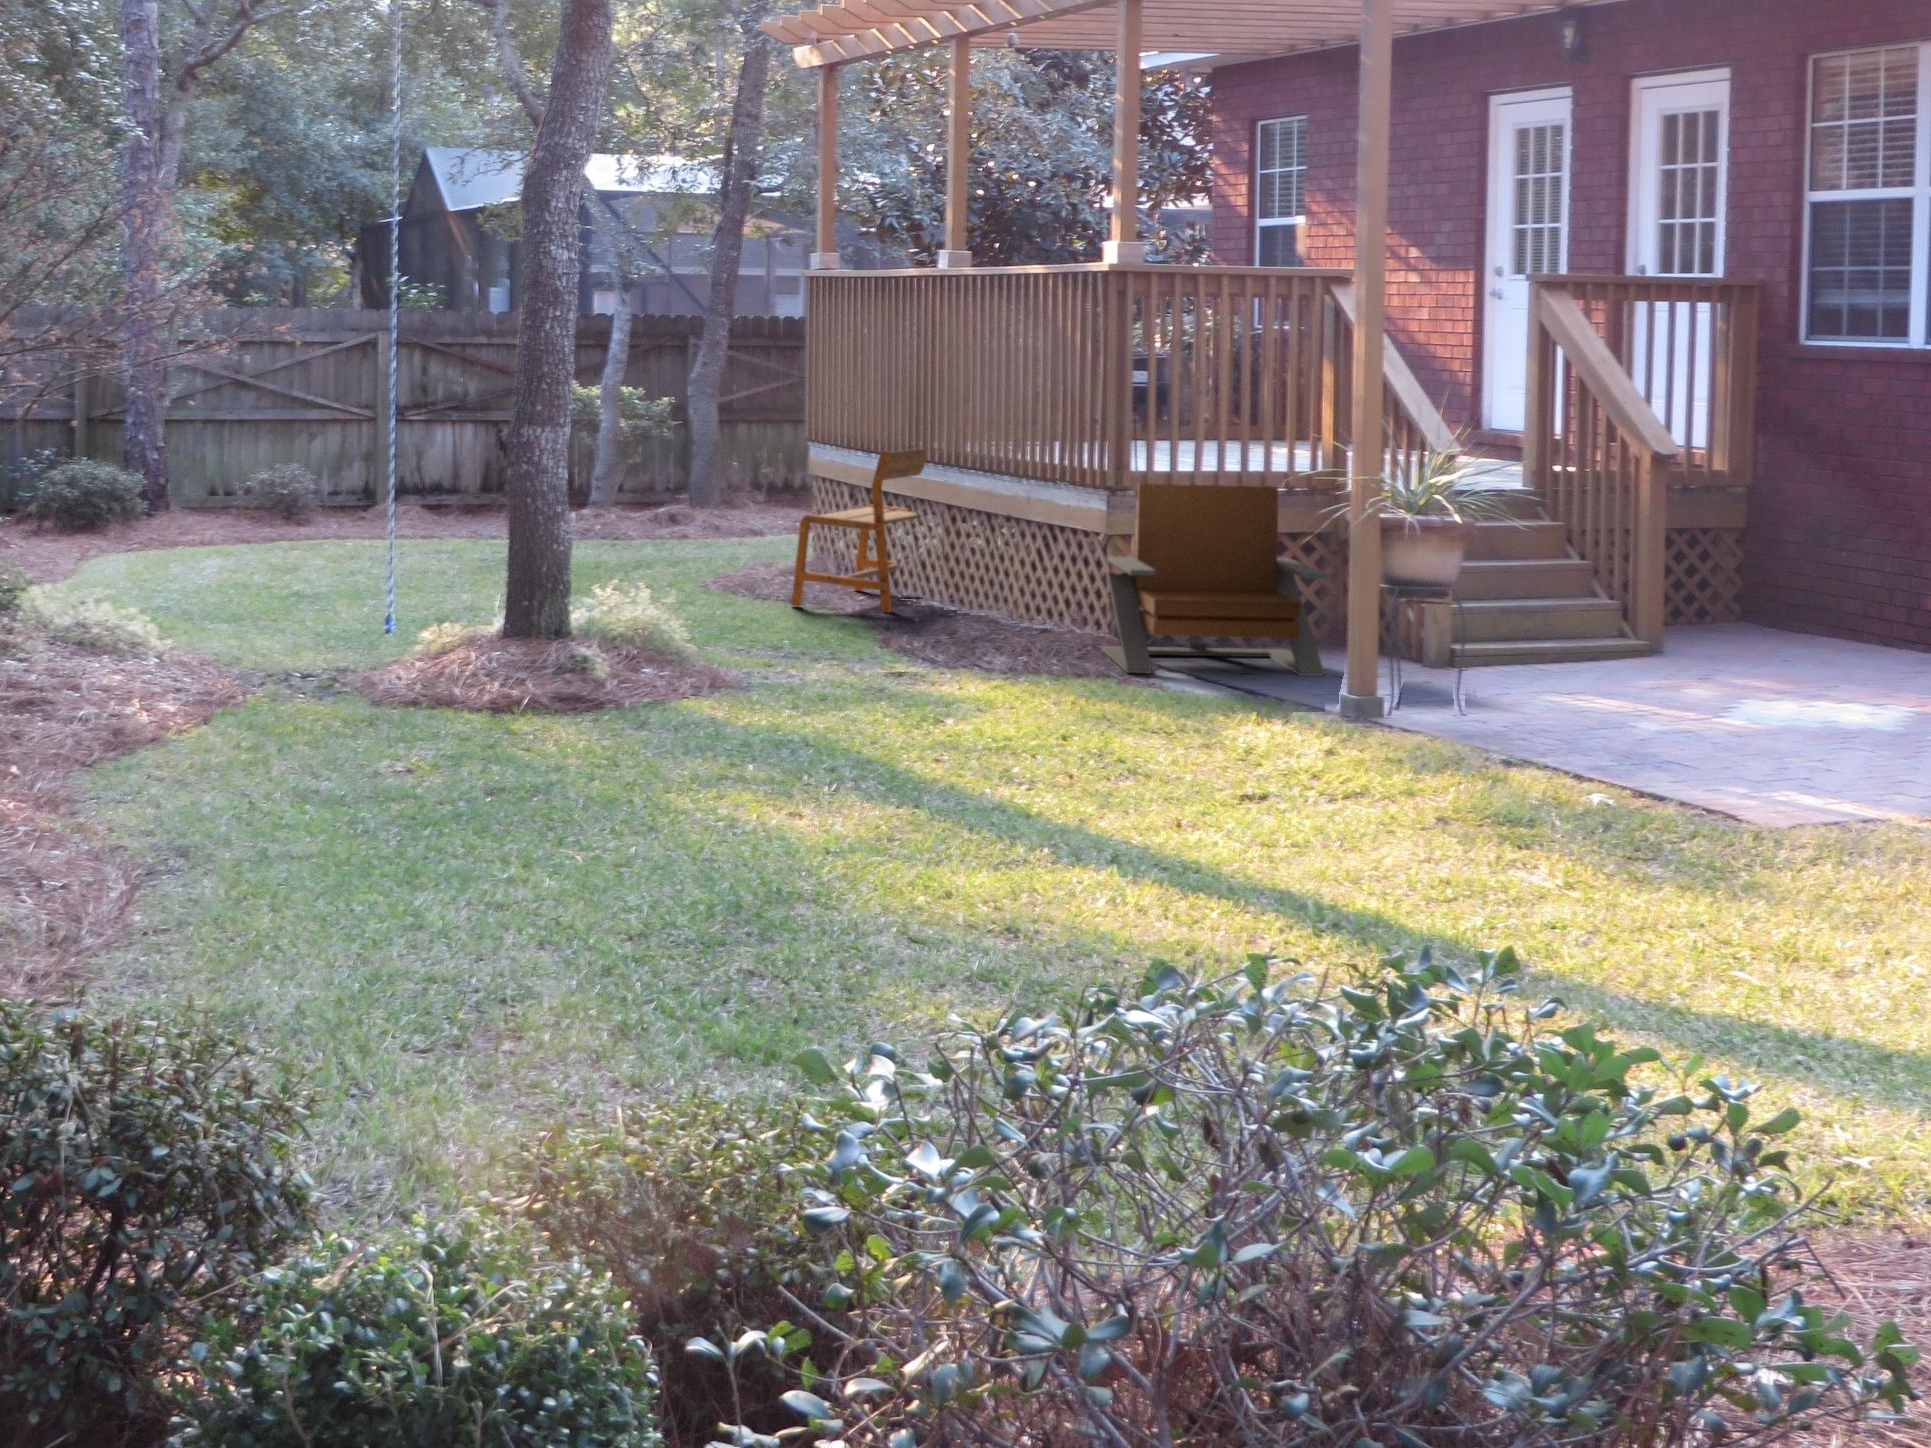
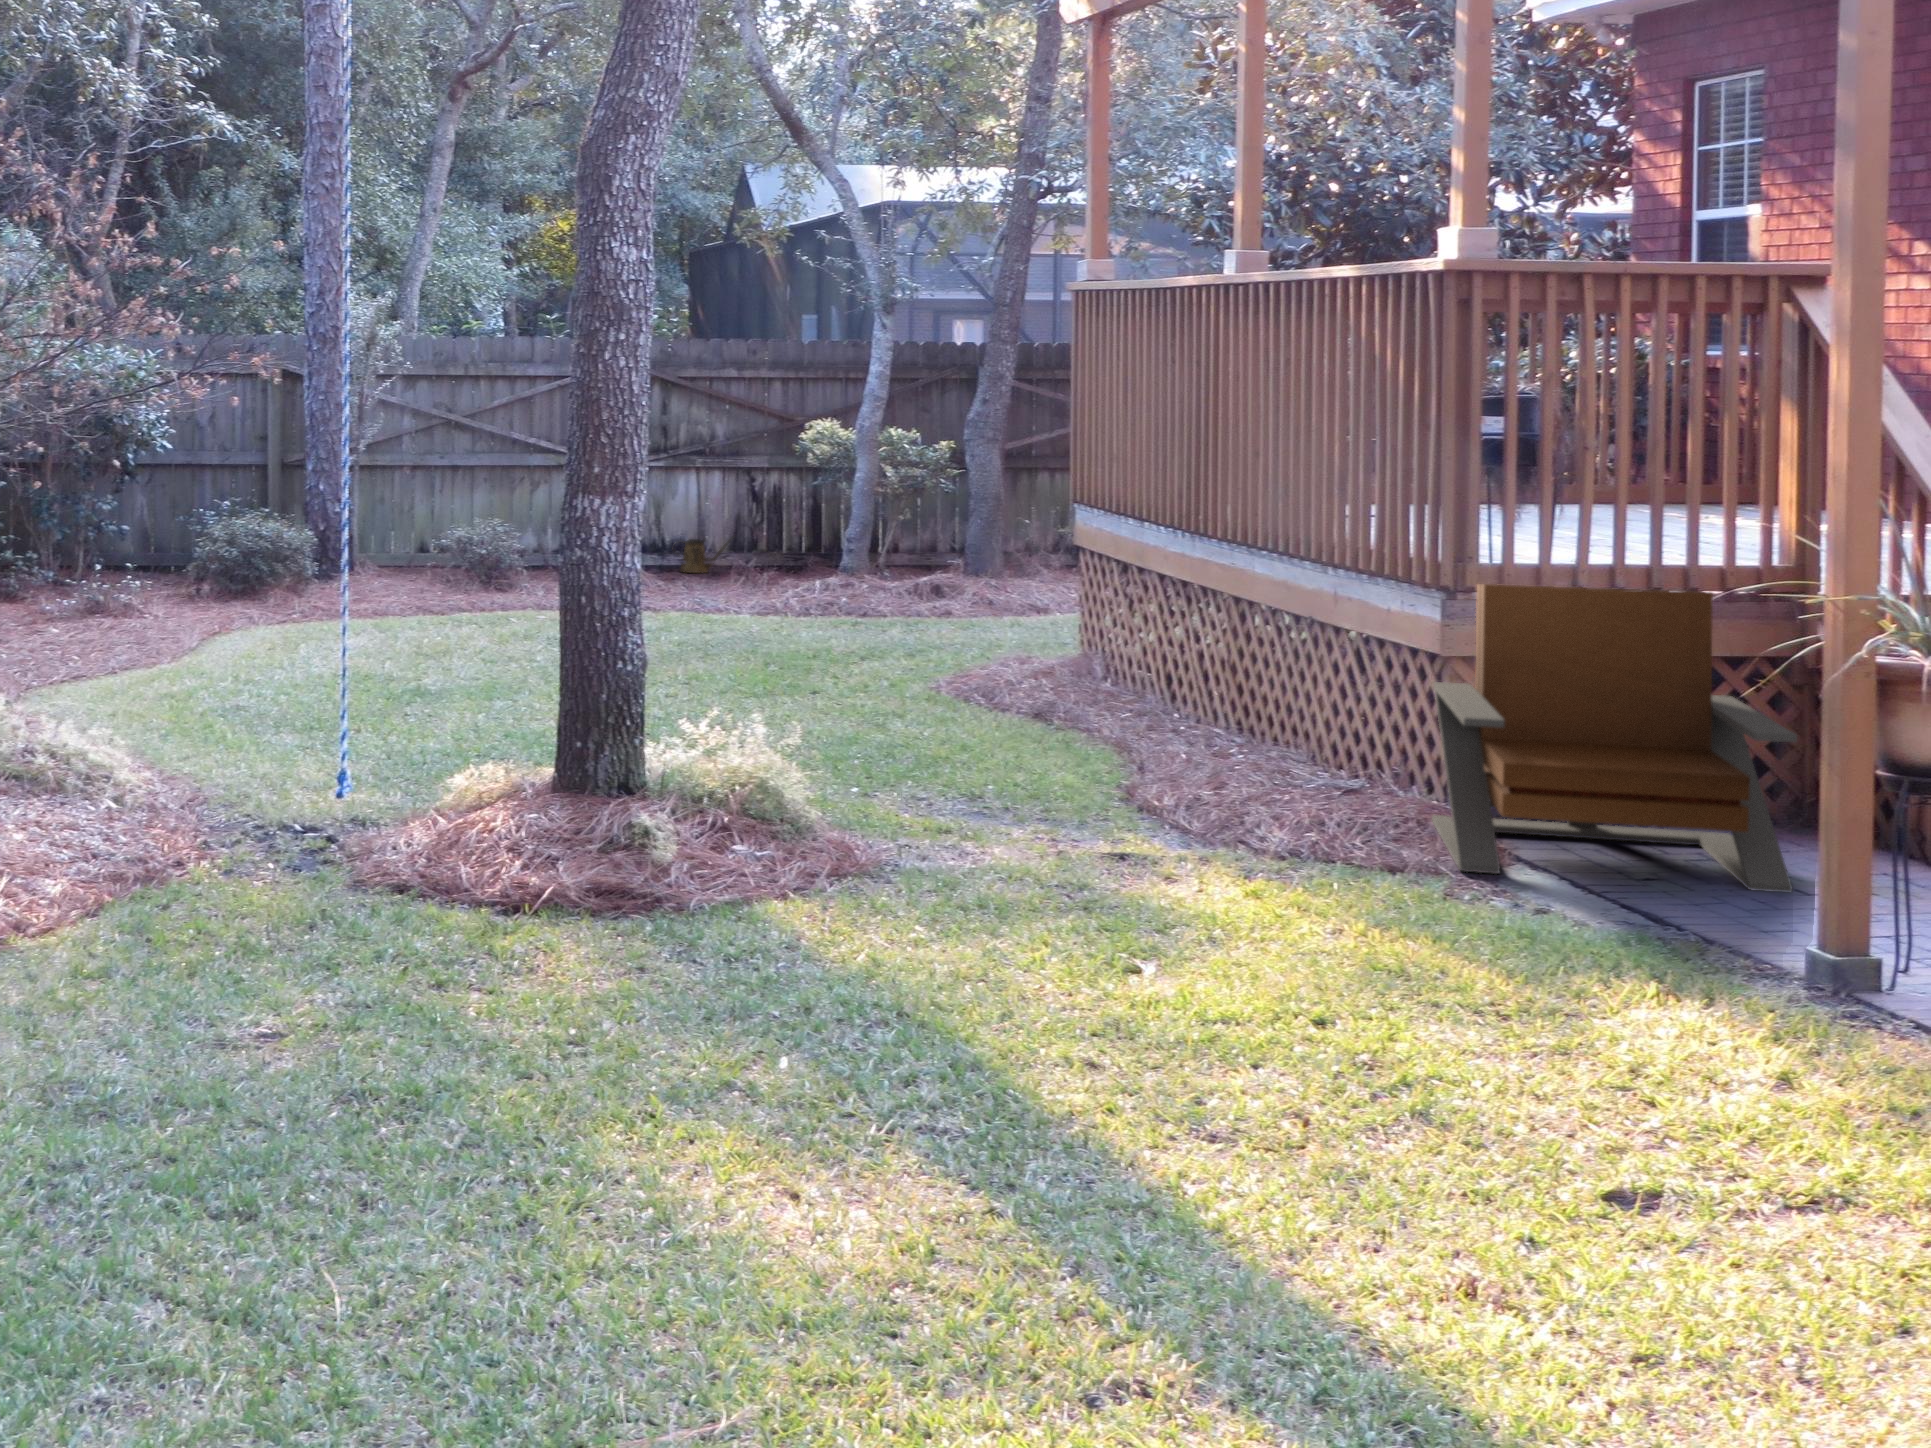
bench: present [791,449,925,612] -> none [1024,513,1236,735]
watering can: none [405,480,465,515] -> present [674,538,732,573]

